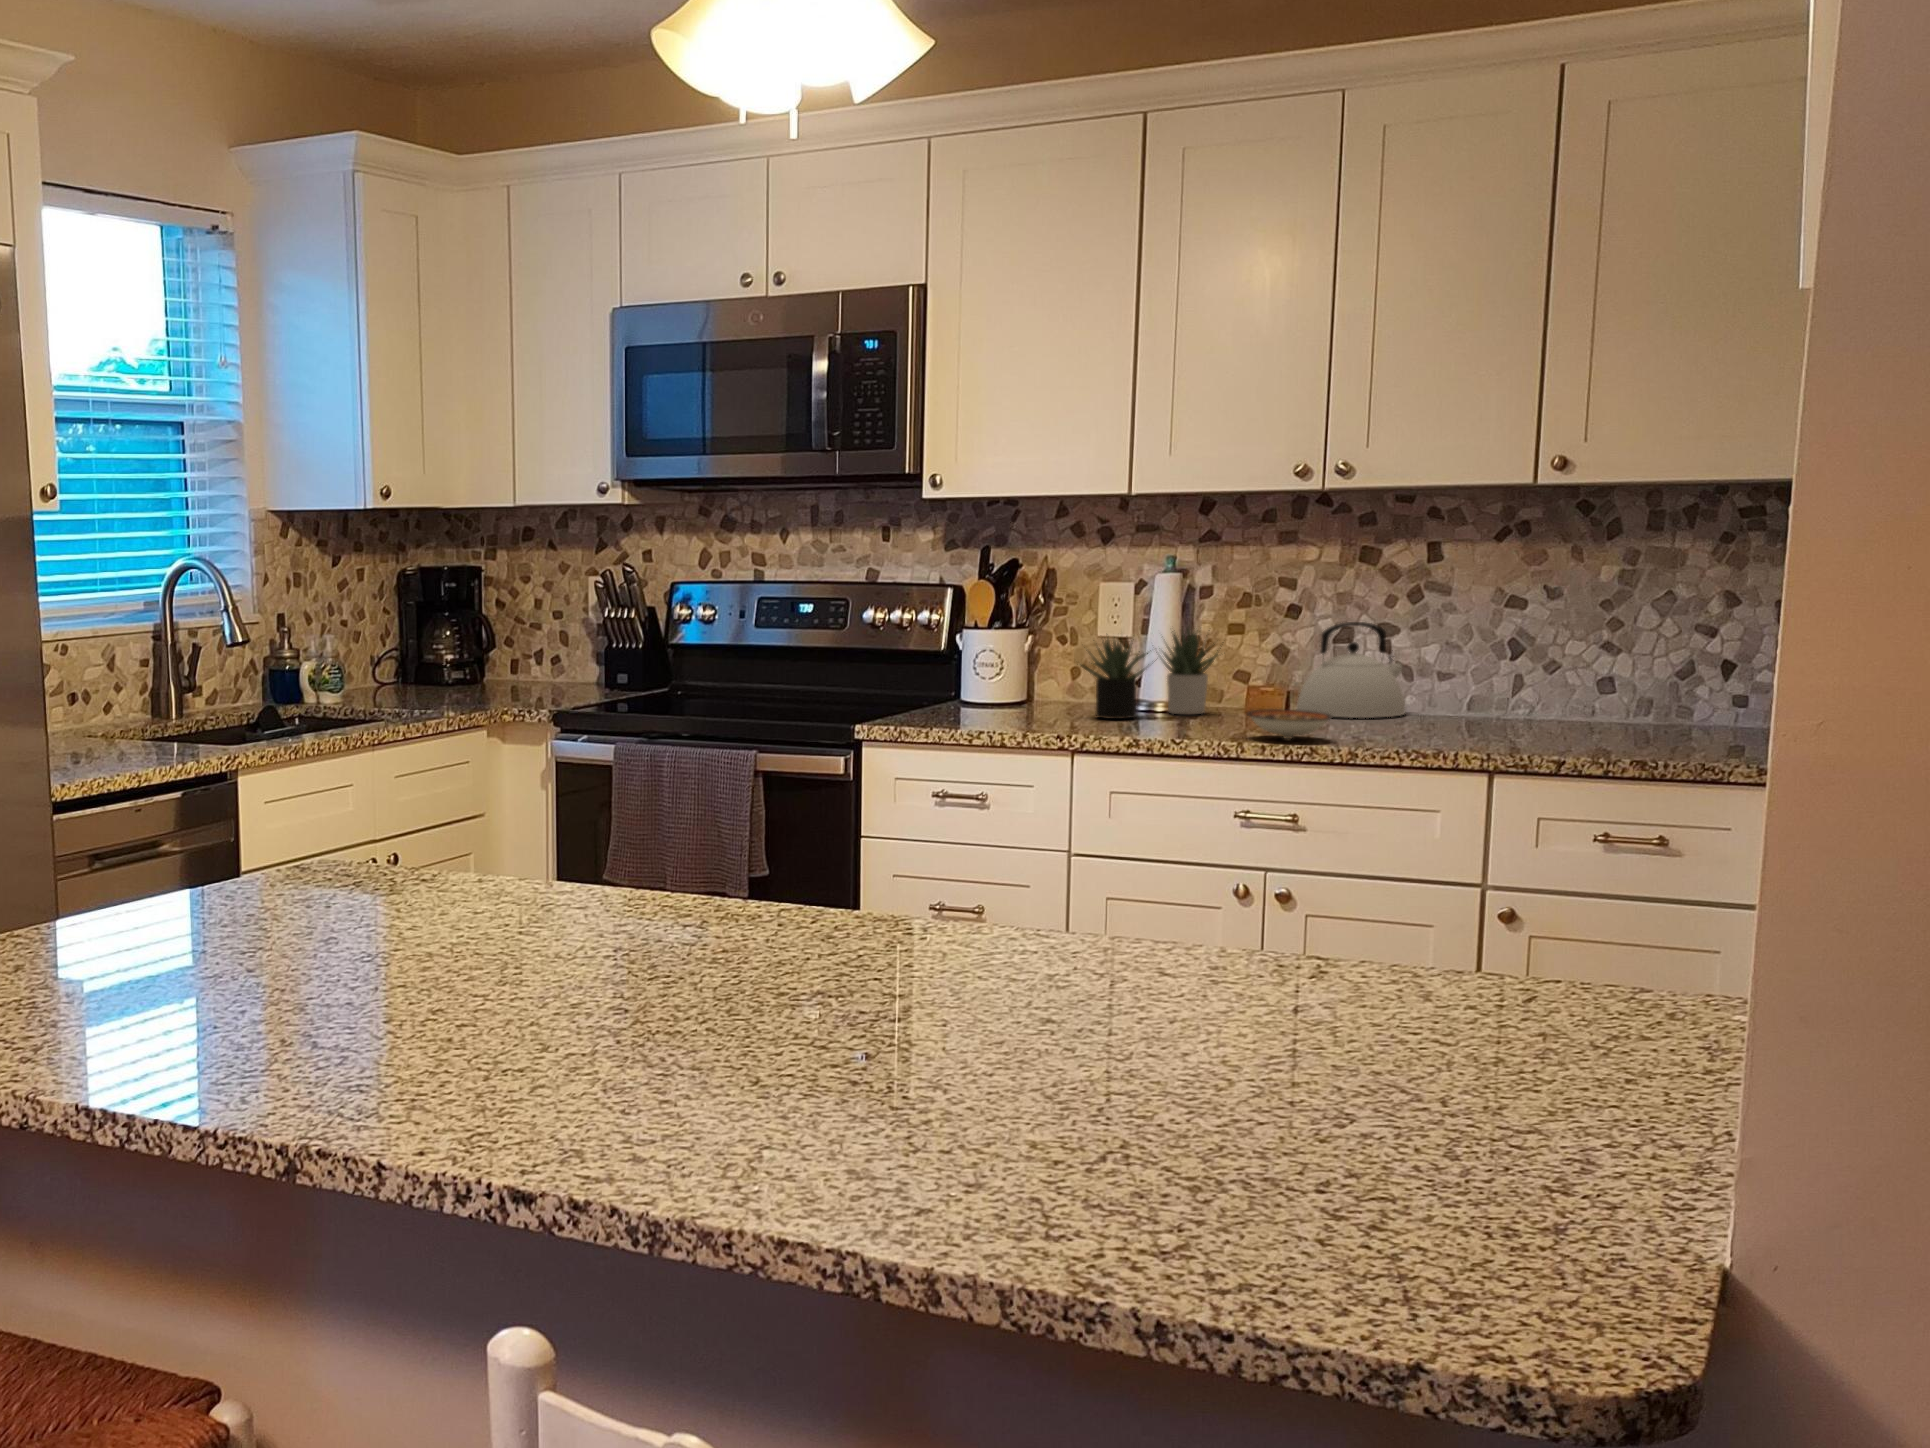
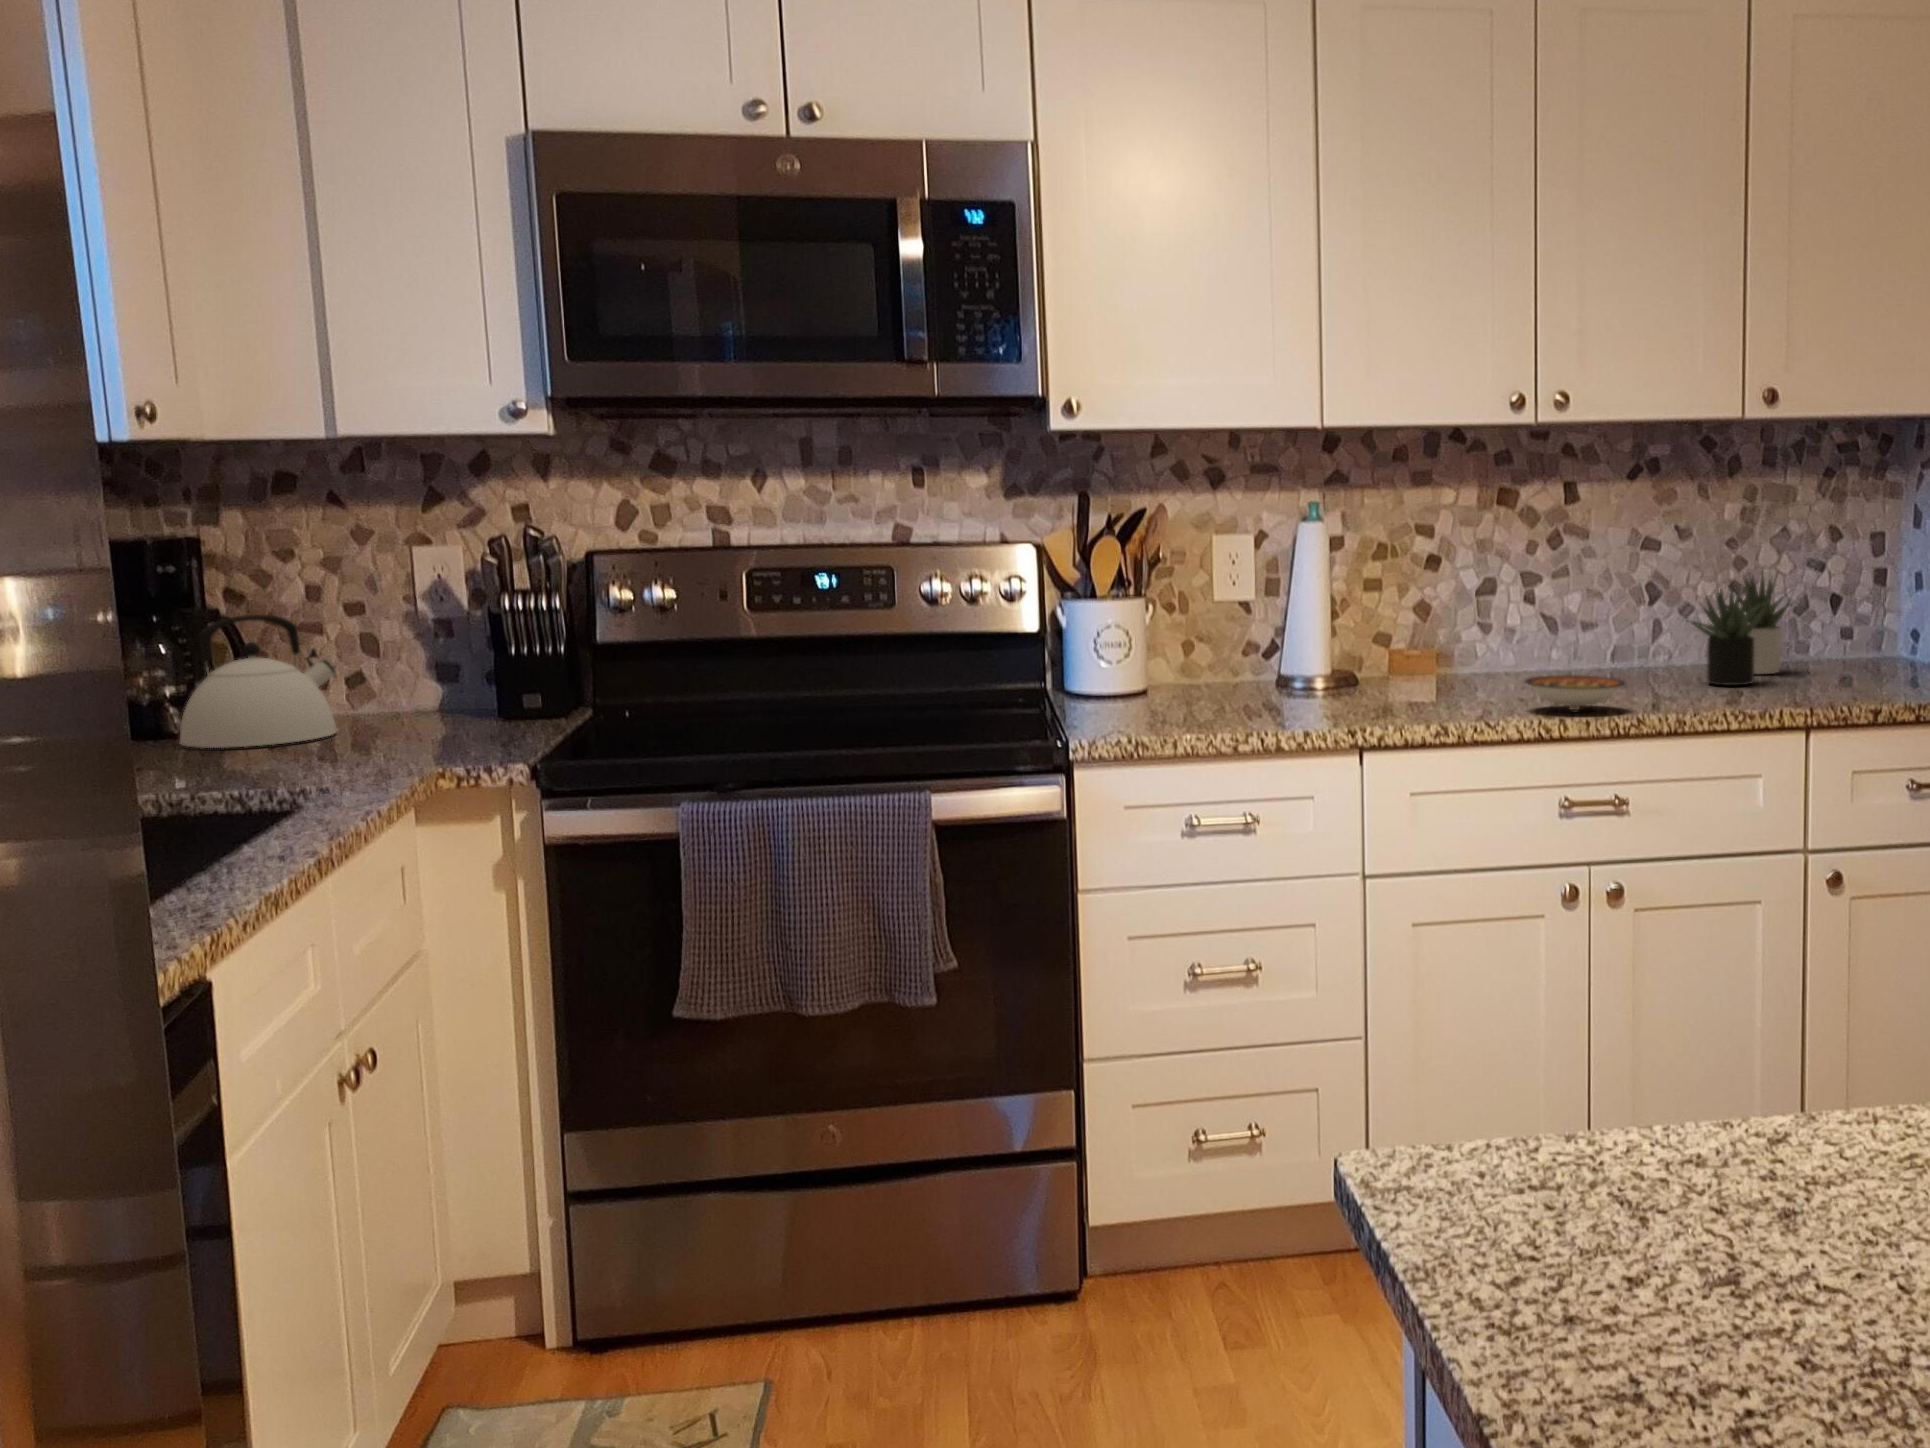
kettle: present [1296,622,1406,718] -> present [180,615,337,748]
succulent plant: present [1080,629,1221,719] -> present [1691,570,1796,685]

